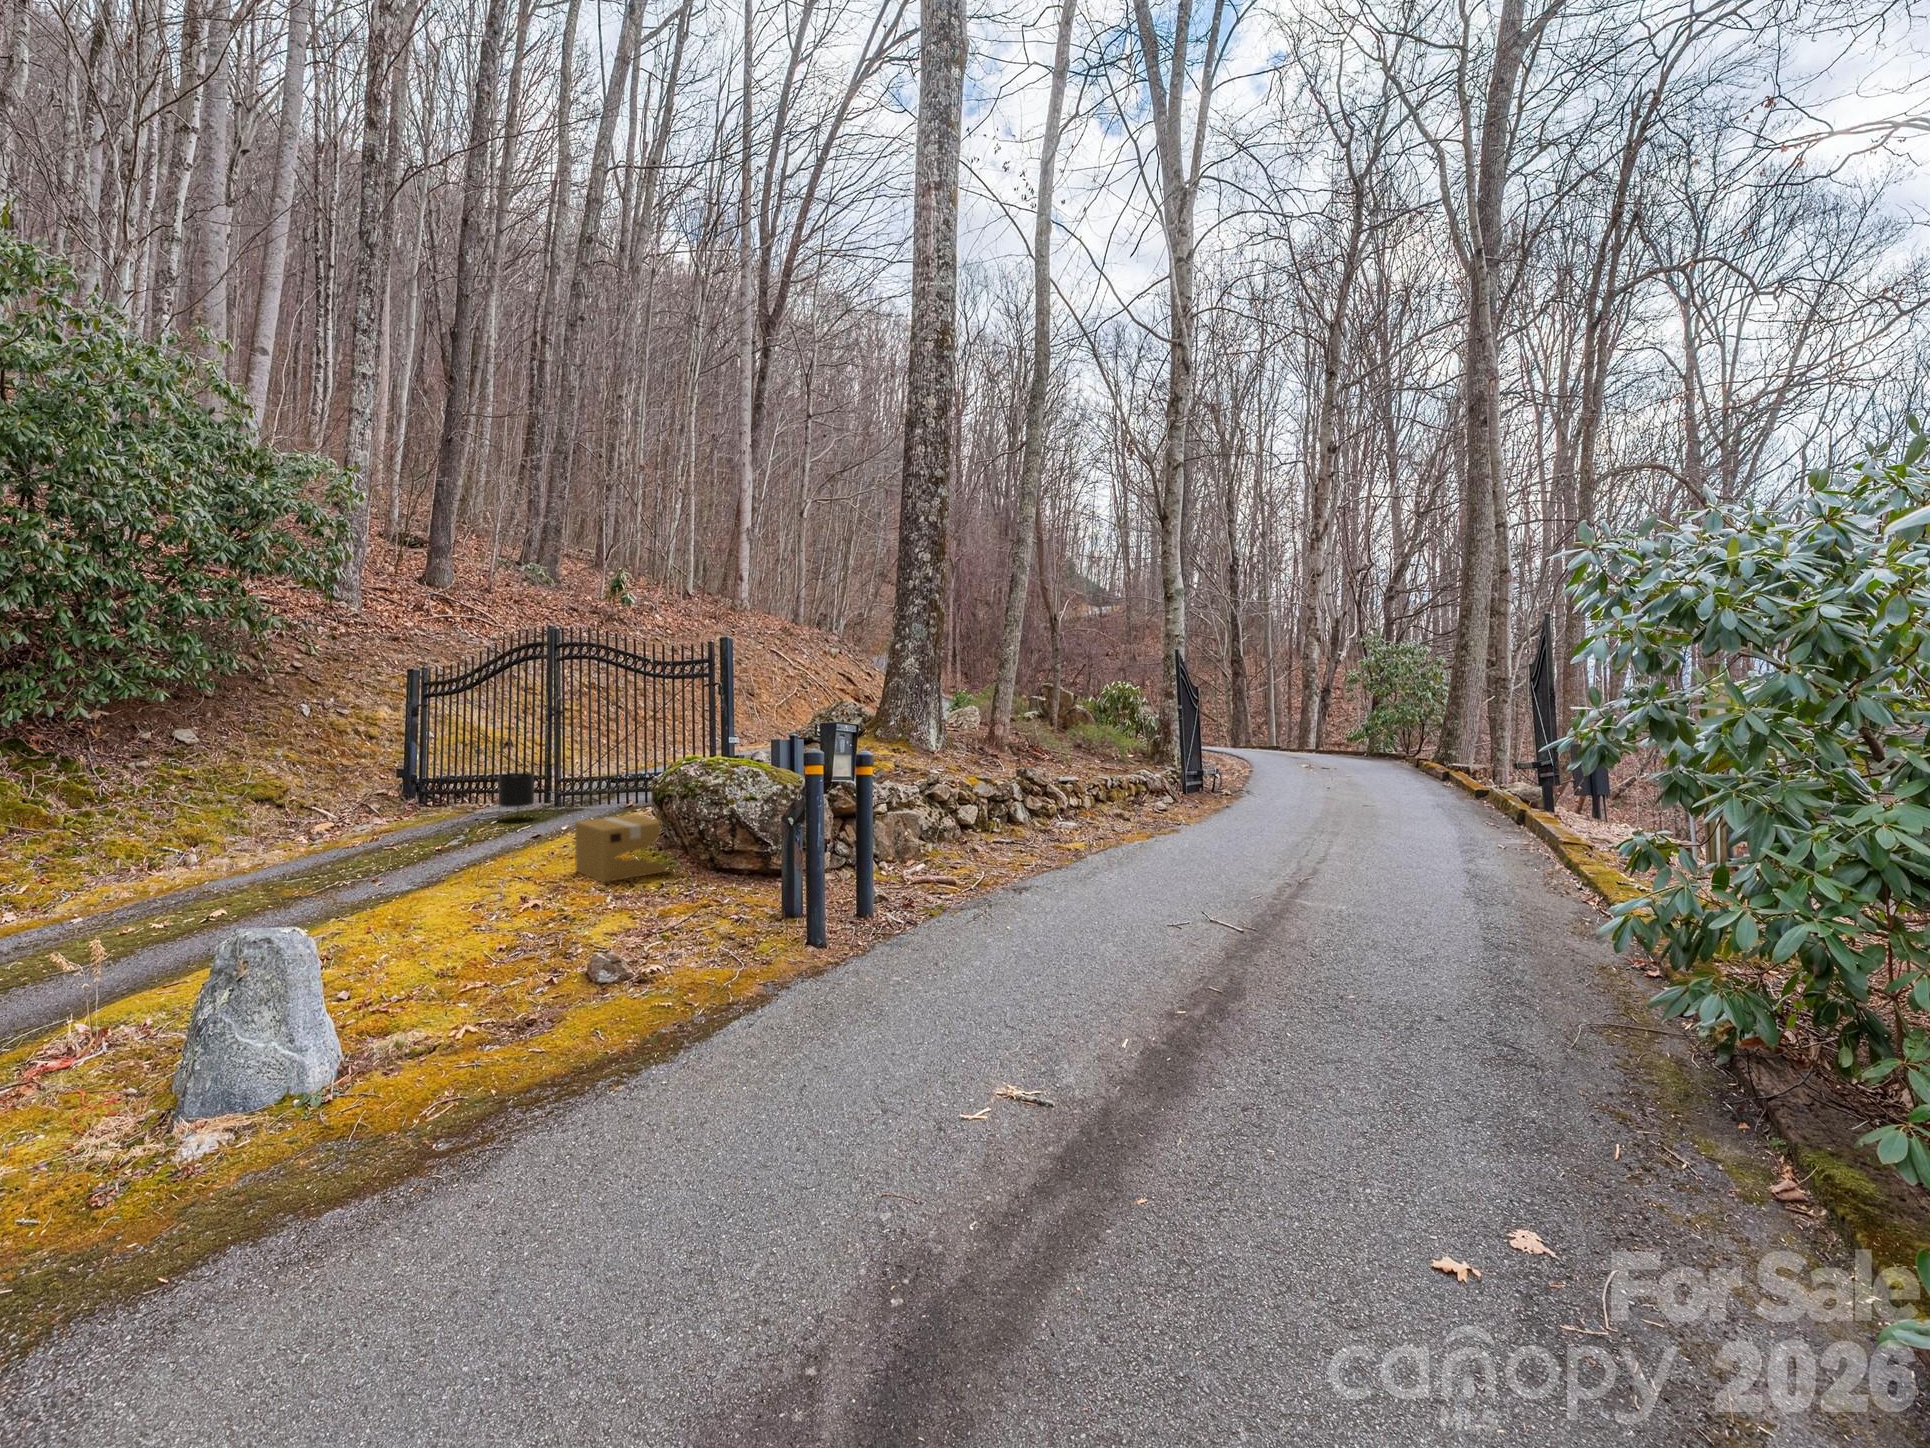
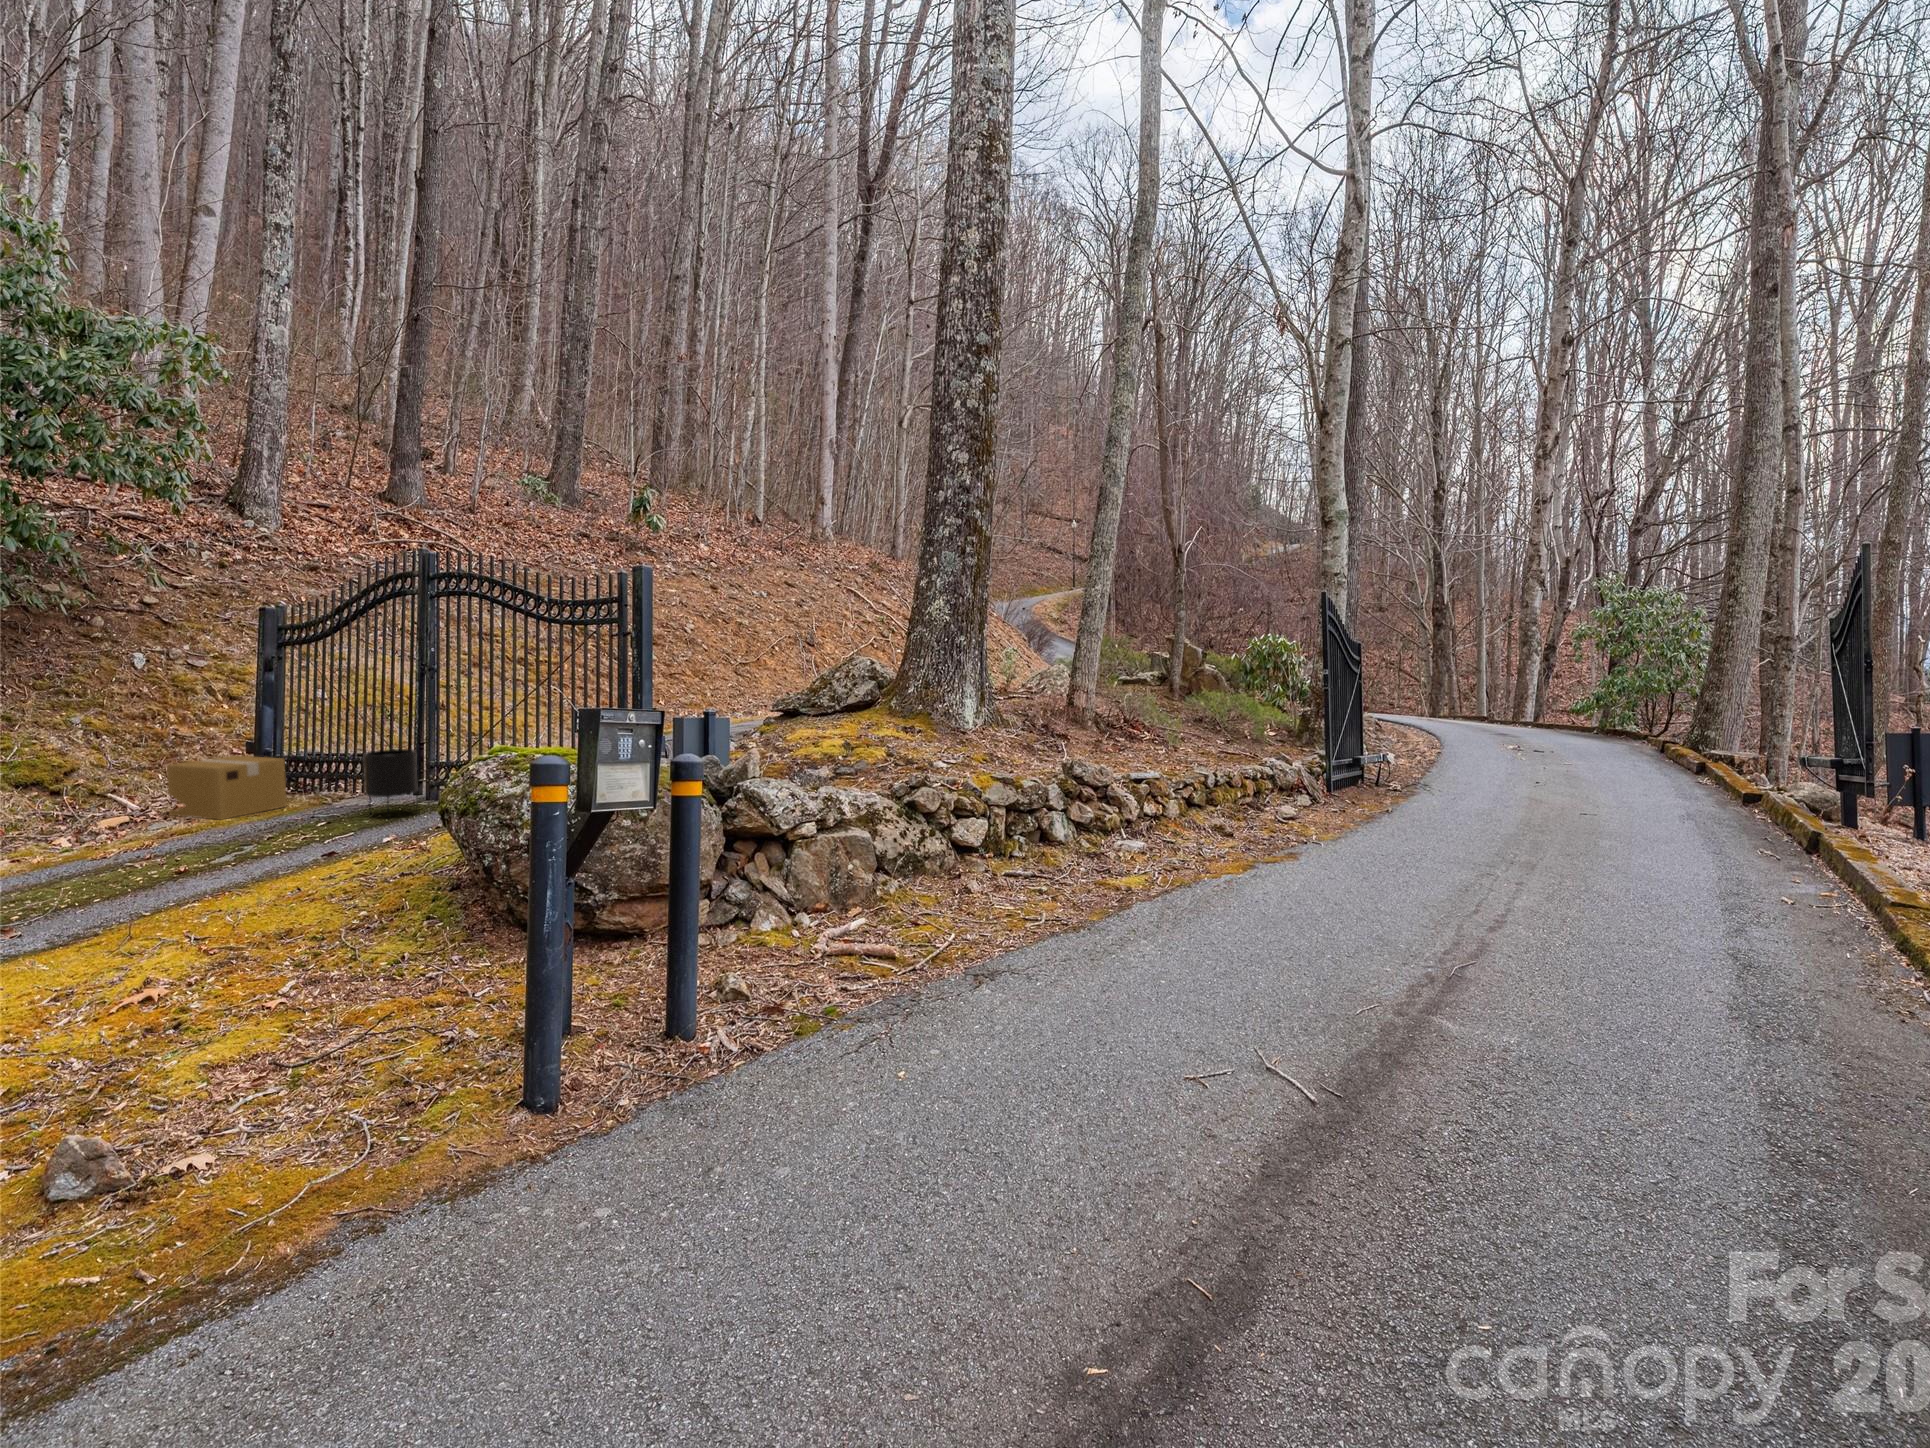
cardboard box: present [575,815,666,882] -> present [167,756,287,820]

